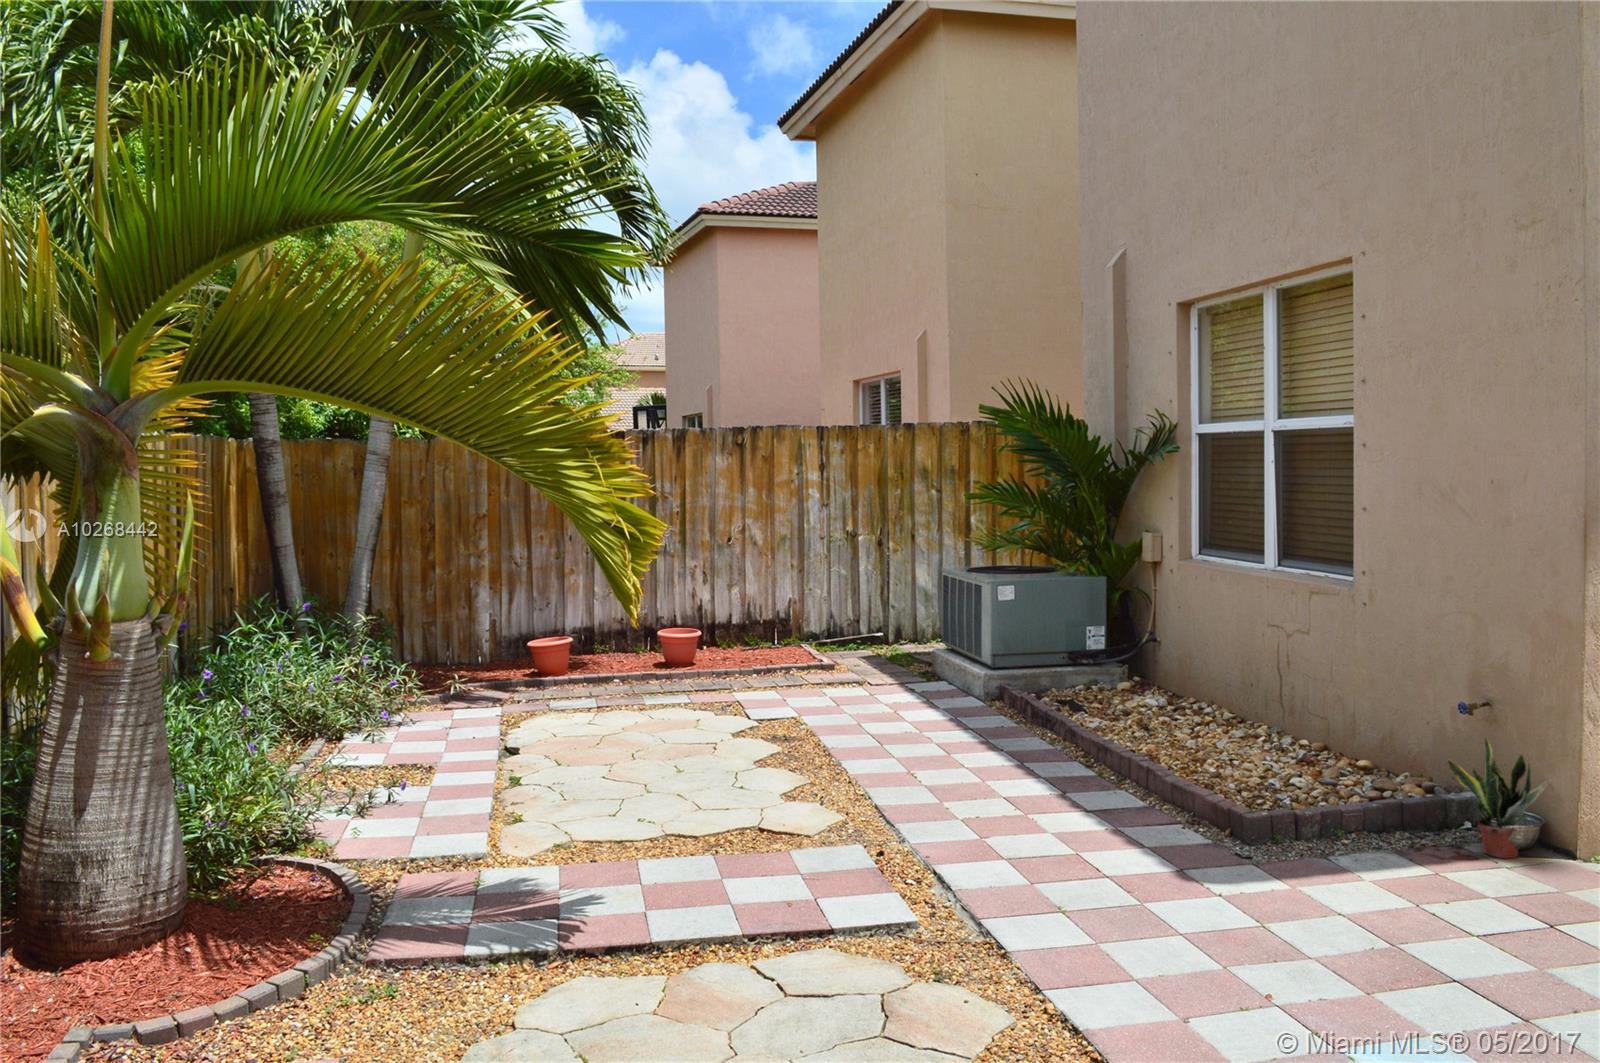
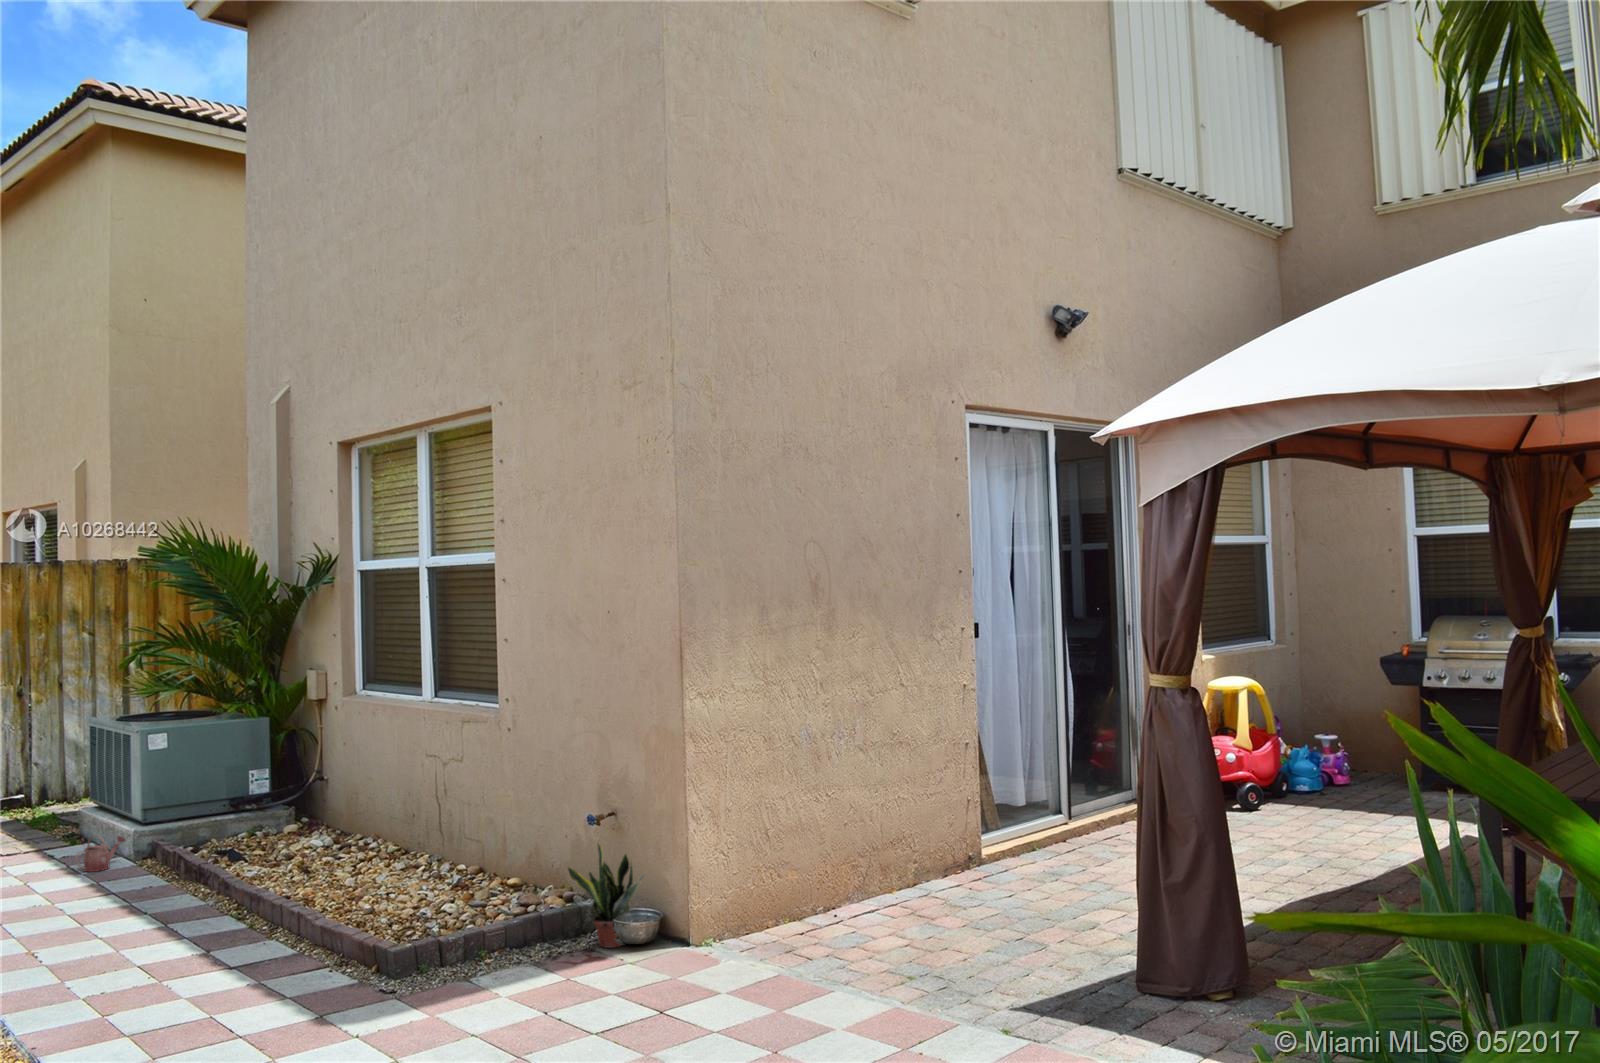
watering can: none [944,670,984,703] -> present [75,835,126,872]

